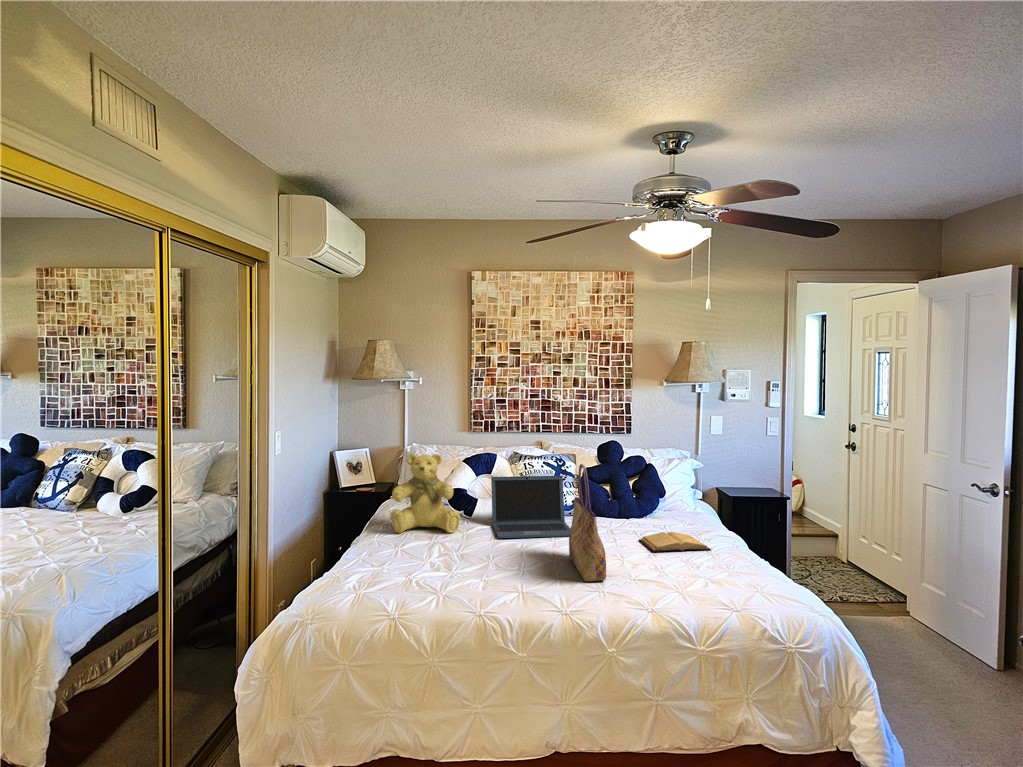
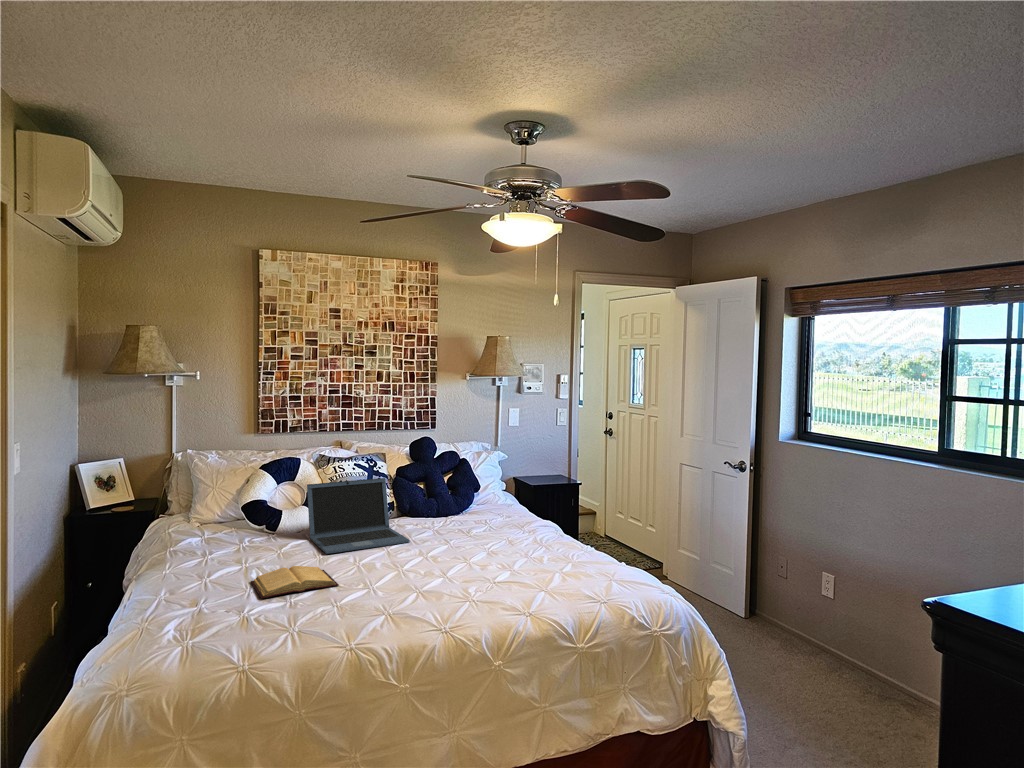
teddy bear: present [390,454,460,533] -> none [185,462,276,560]
tote bag: present [569,464,606,581] -> none [417,467,471,592]
book: present [639,532,711,552] -> present [251,566,339,599]

